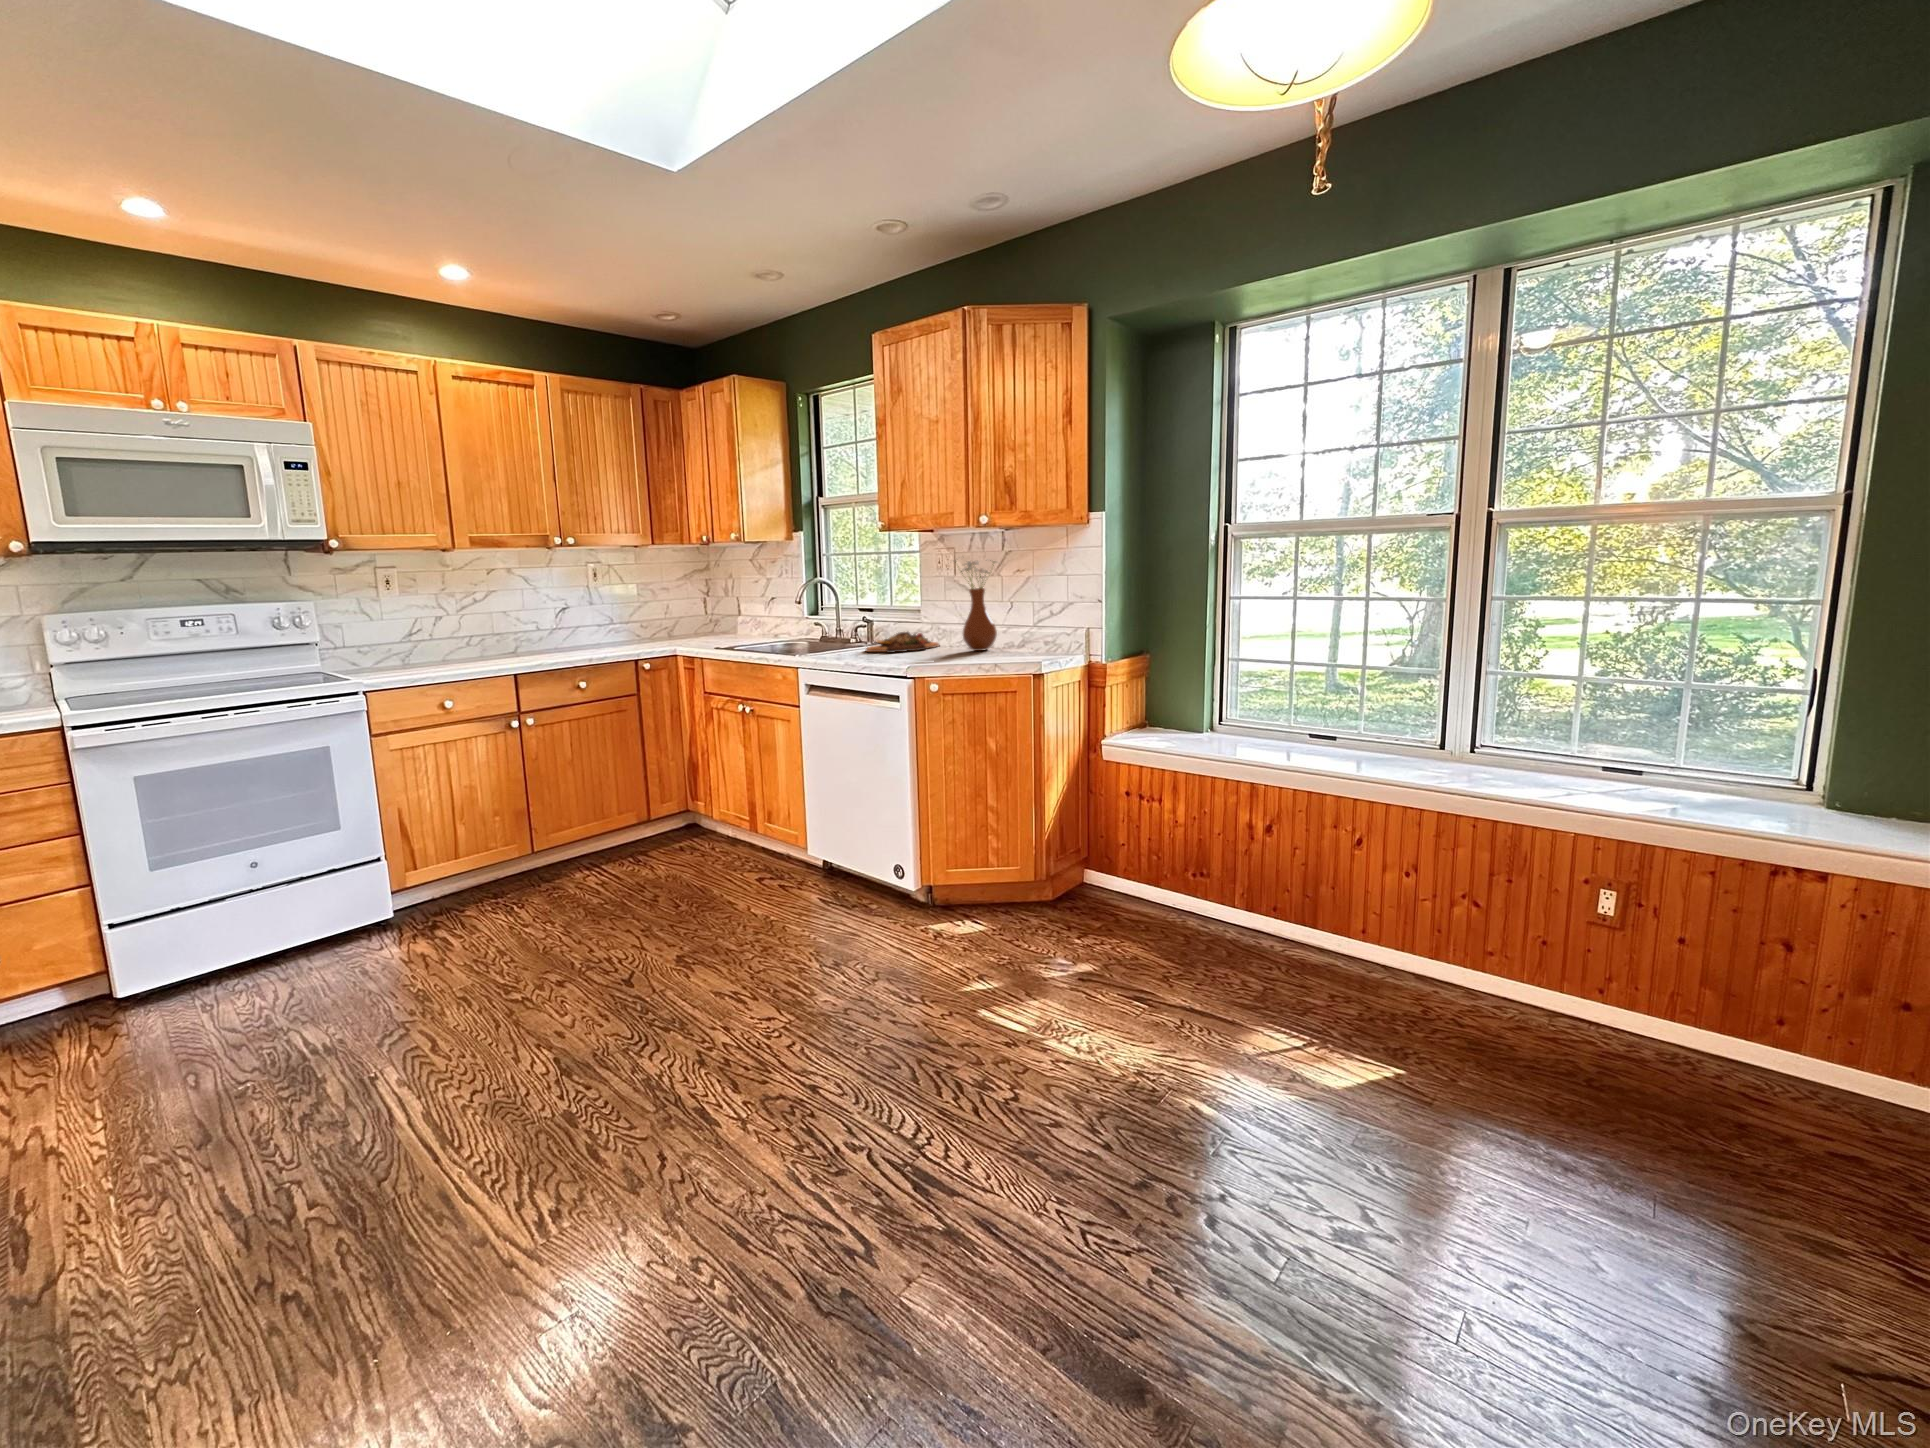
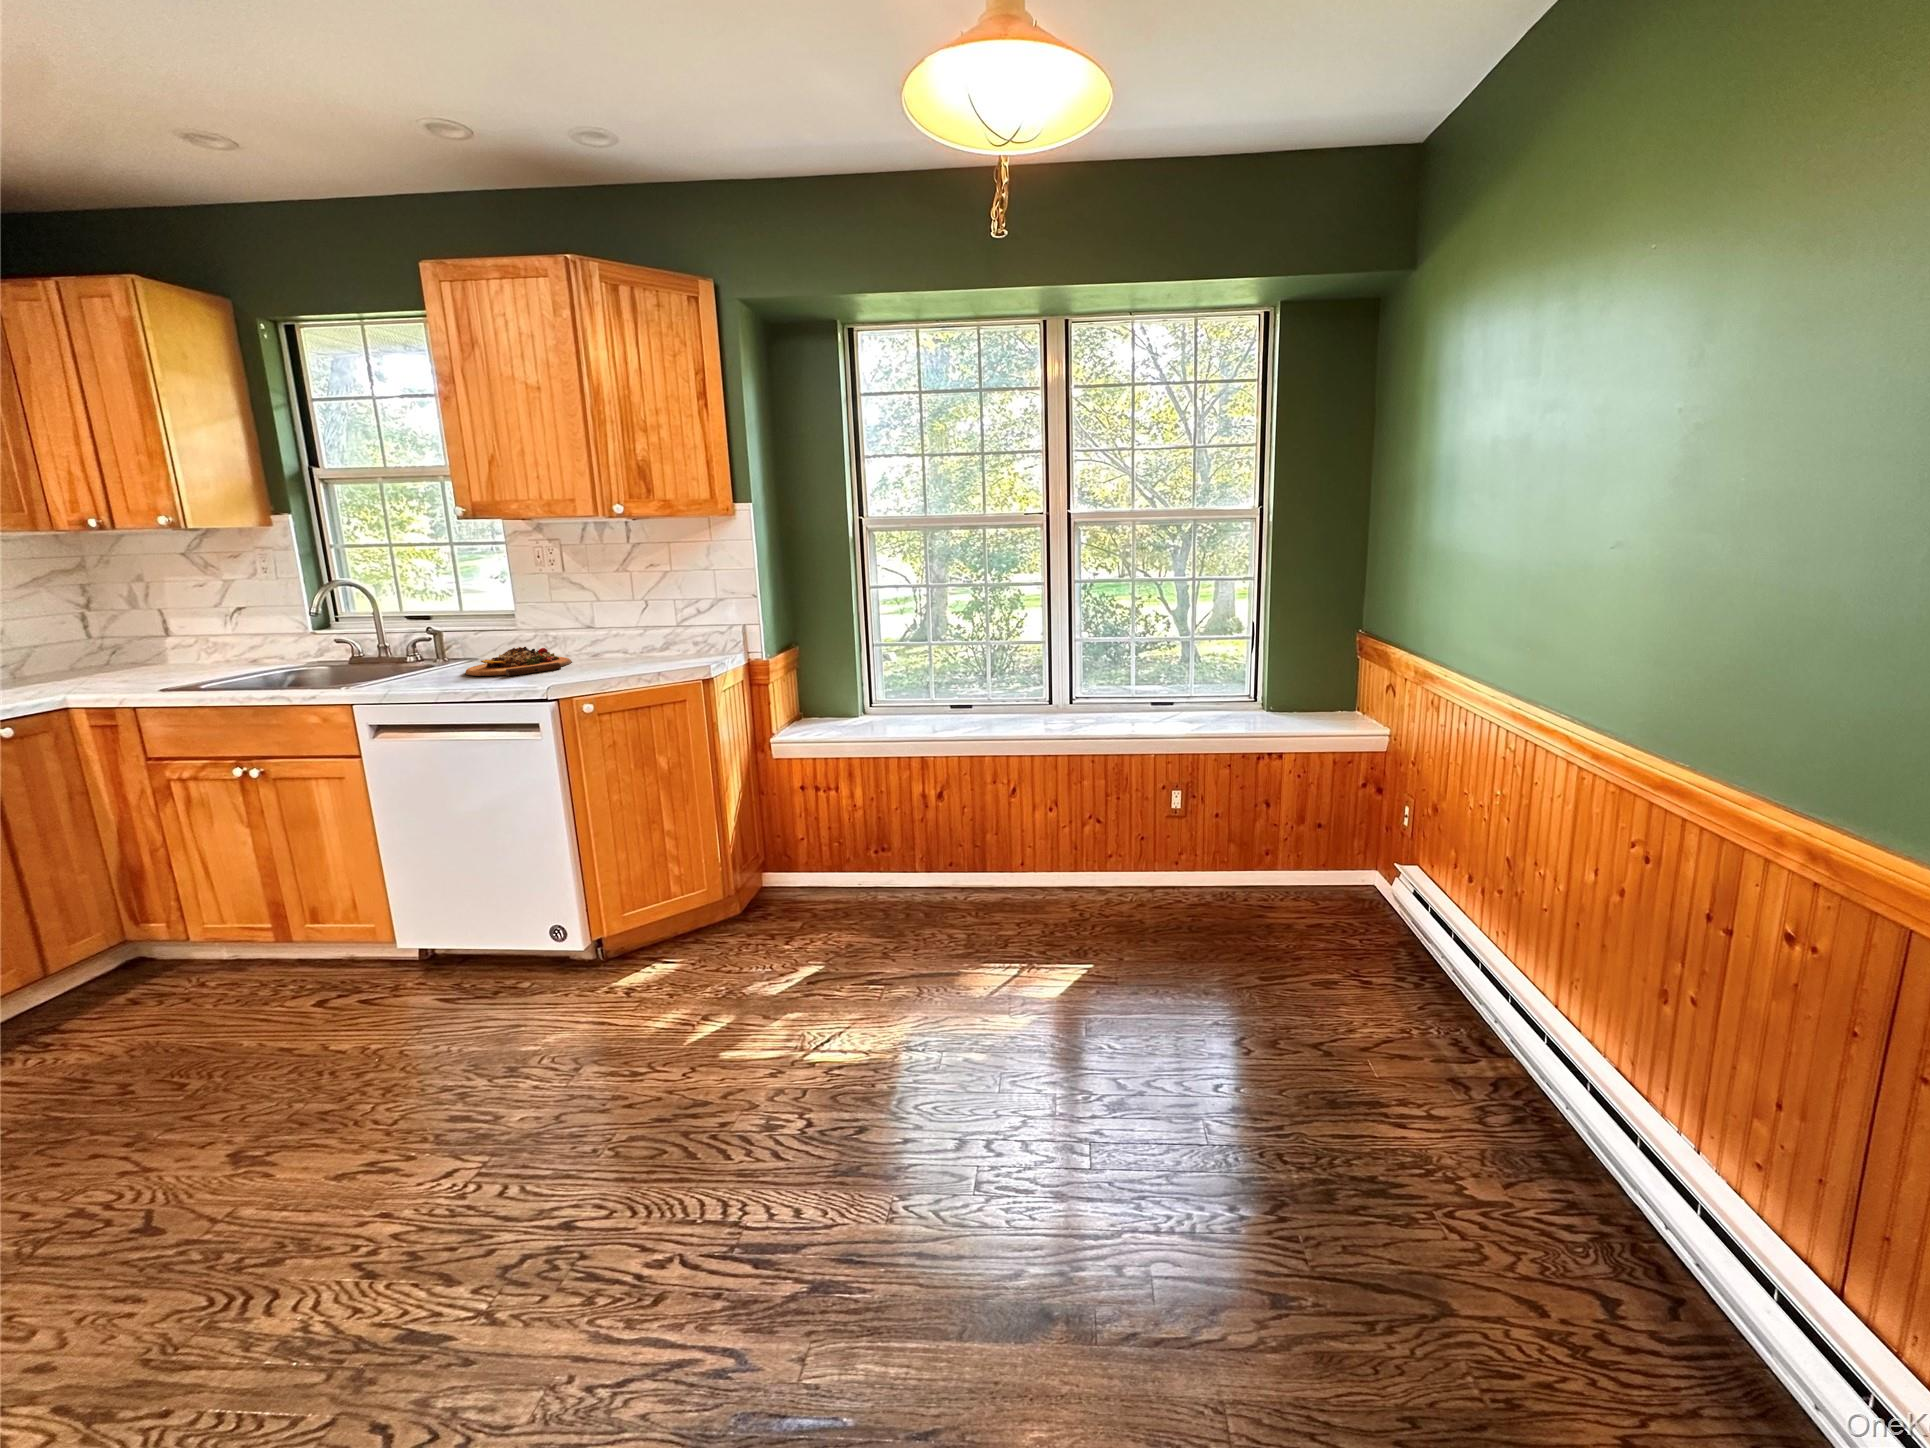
vase: present [954,559,997,651] -> none [594,564,660,668]

